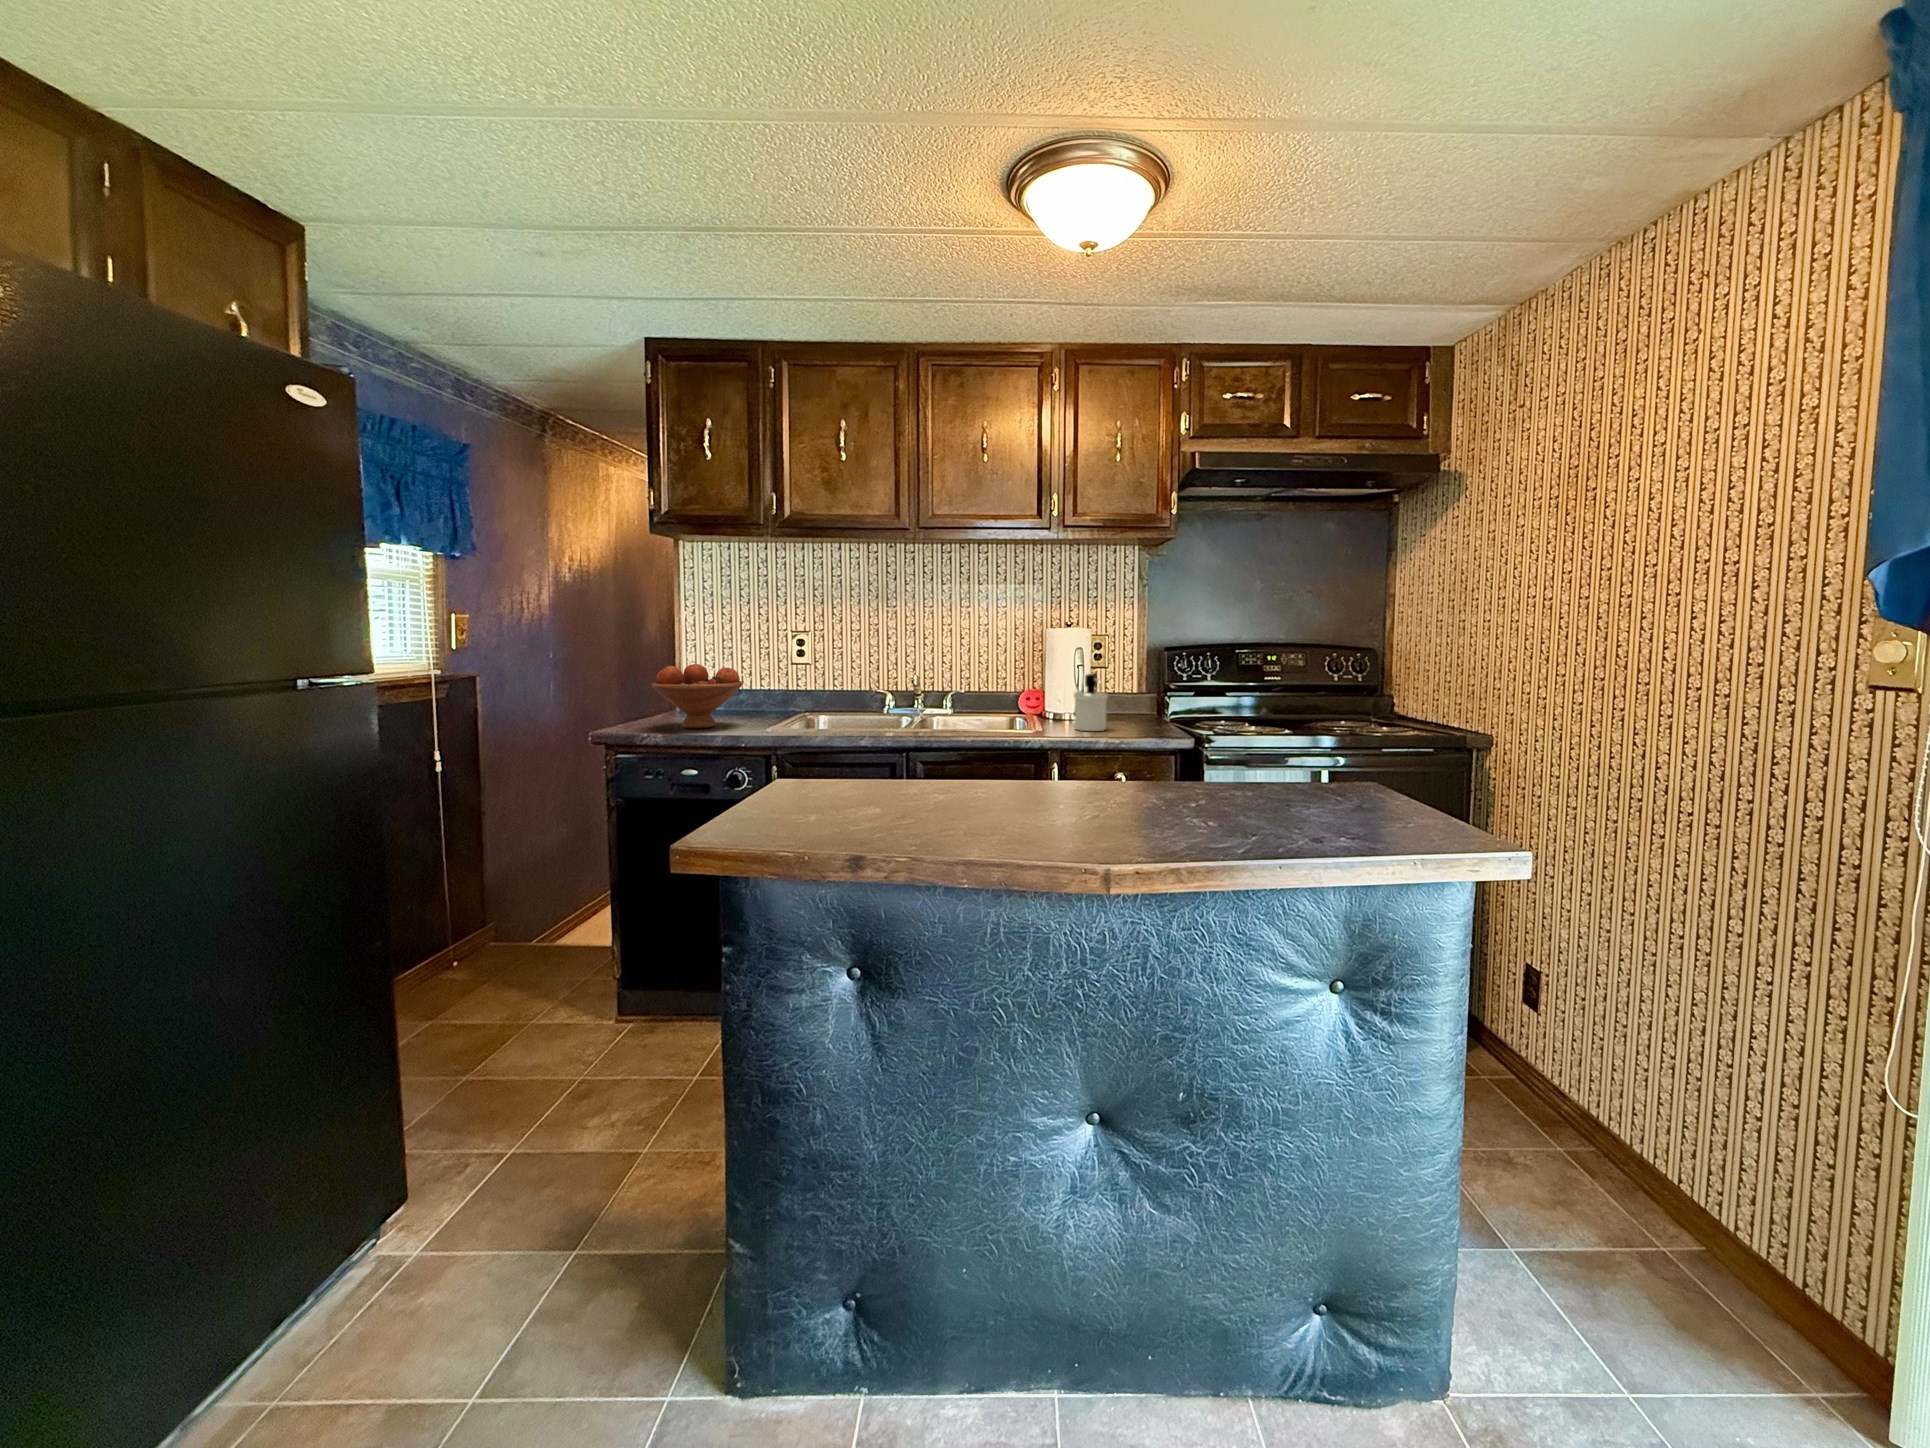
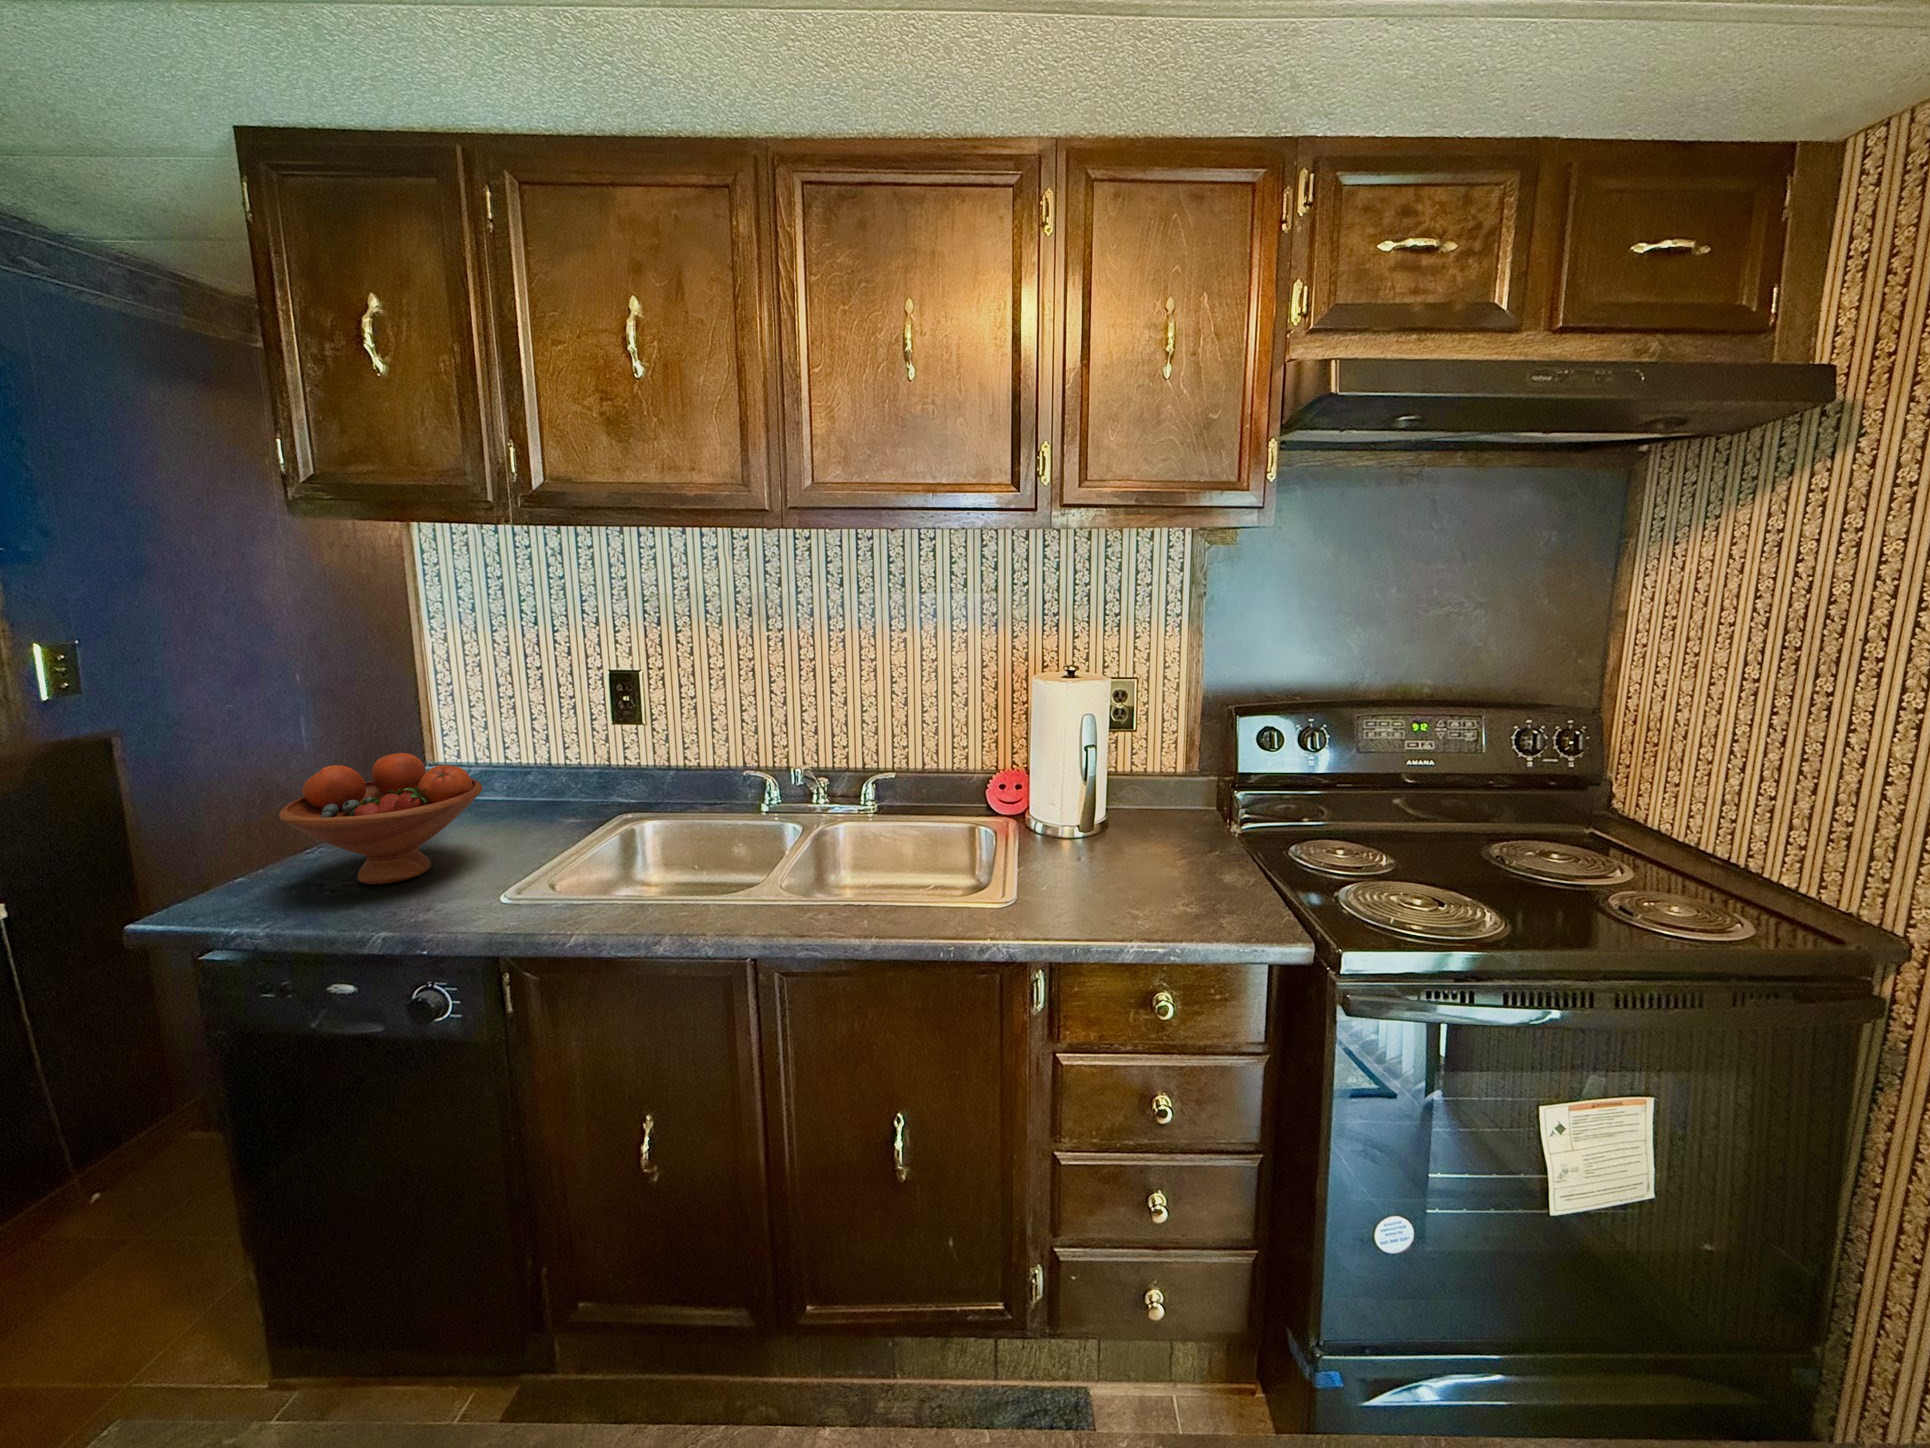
soap dispenser: present [1074,674,1108,731] -> none [1081,774,1142,882]

